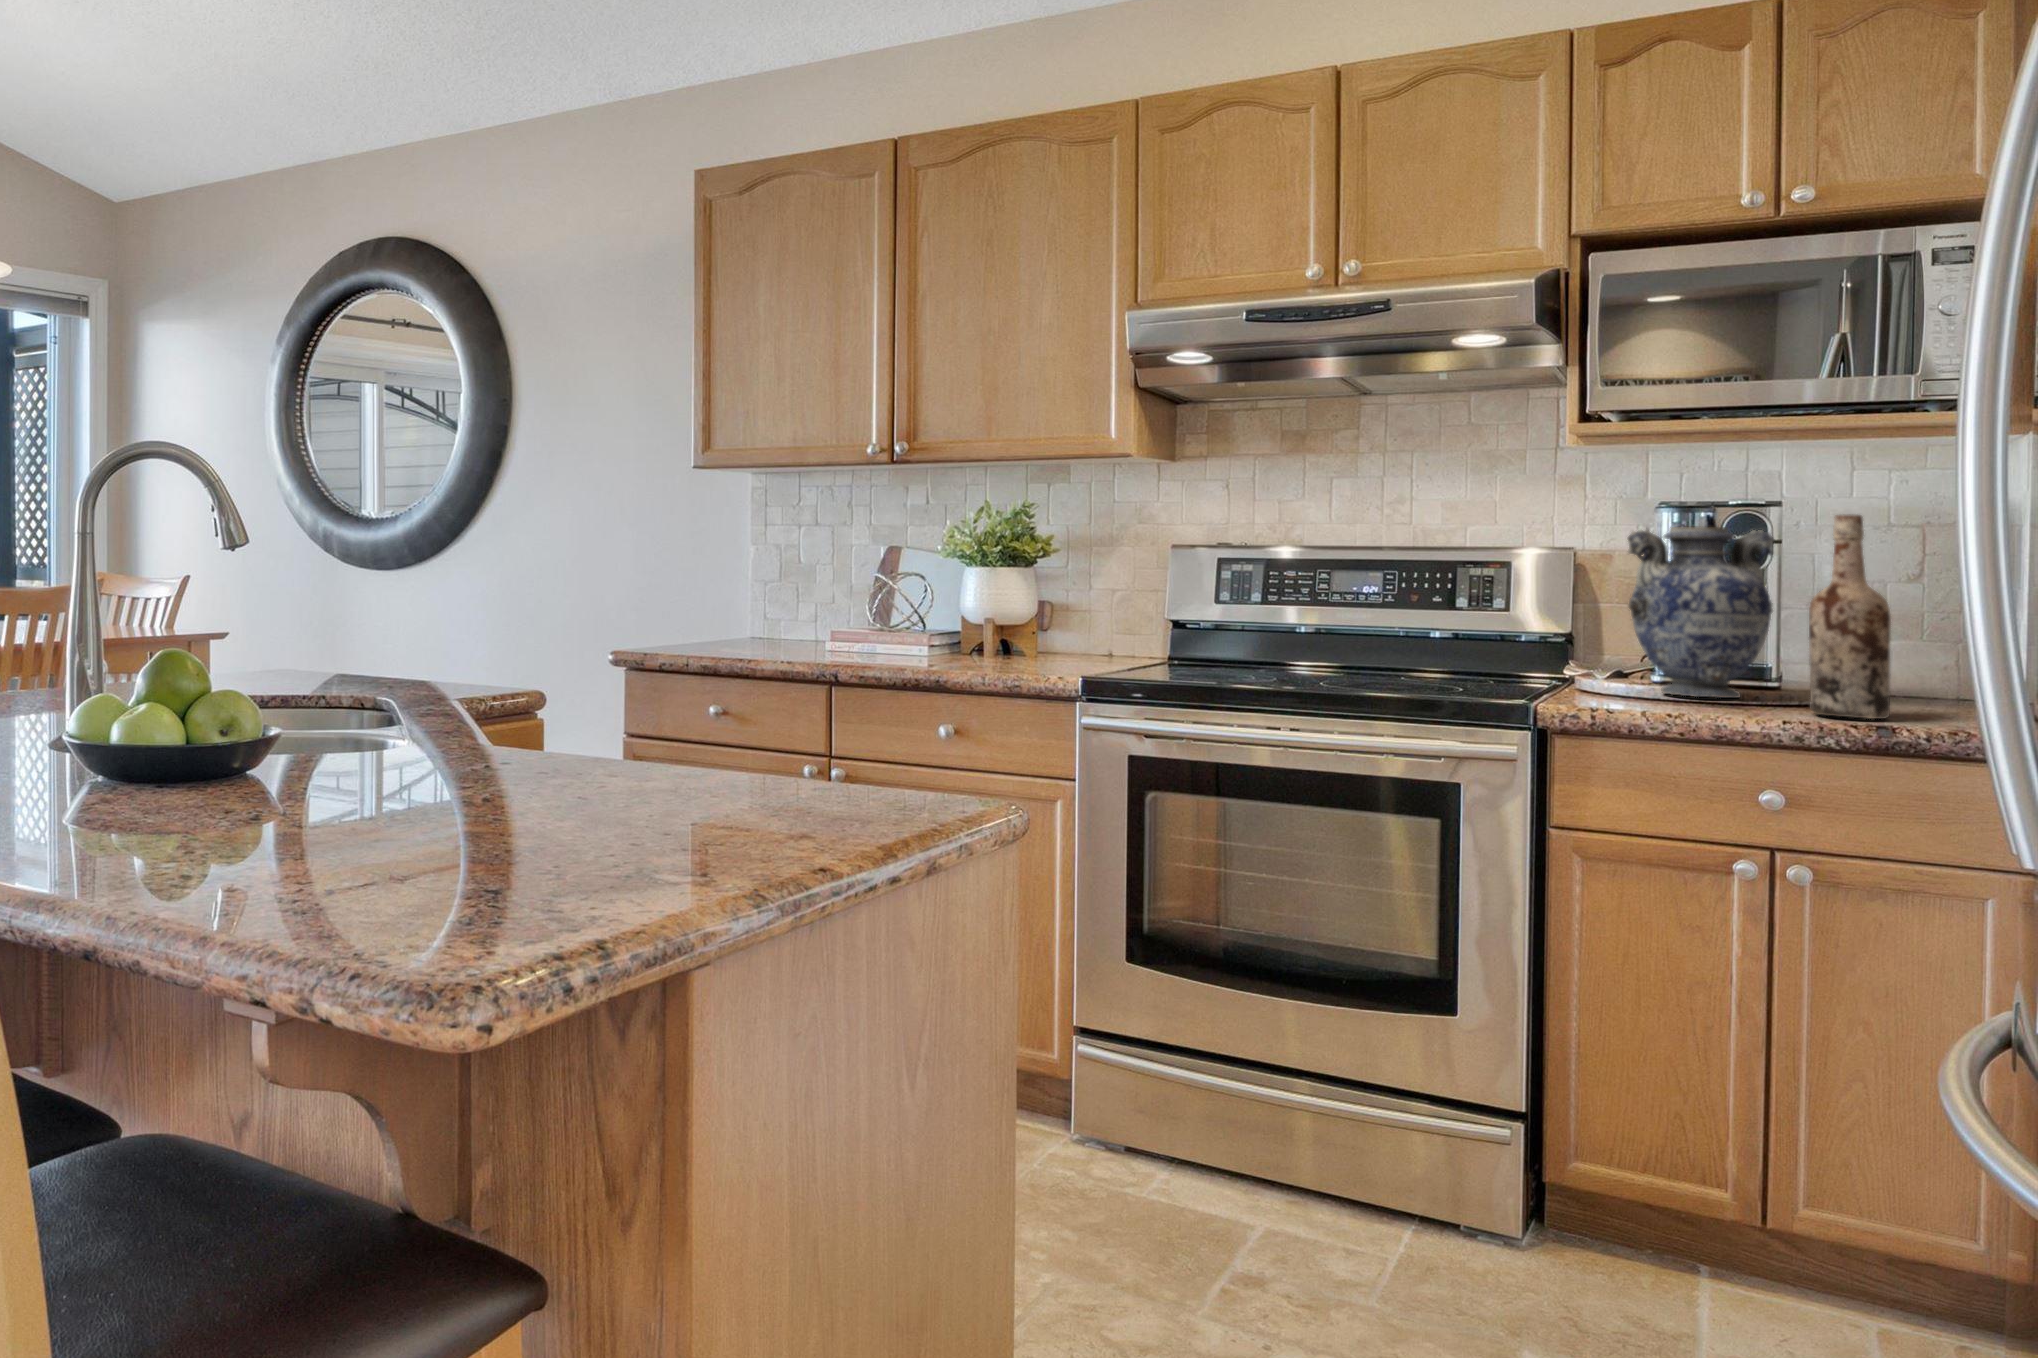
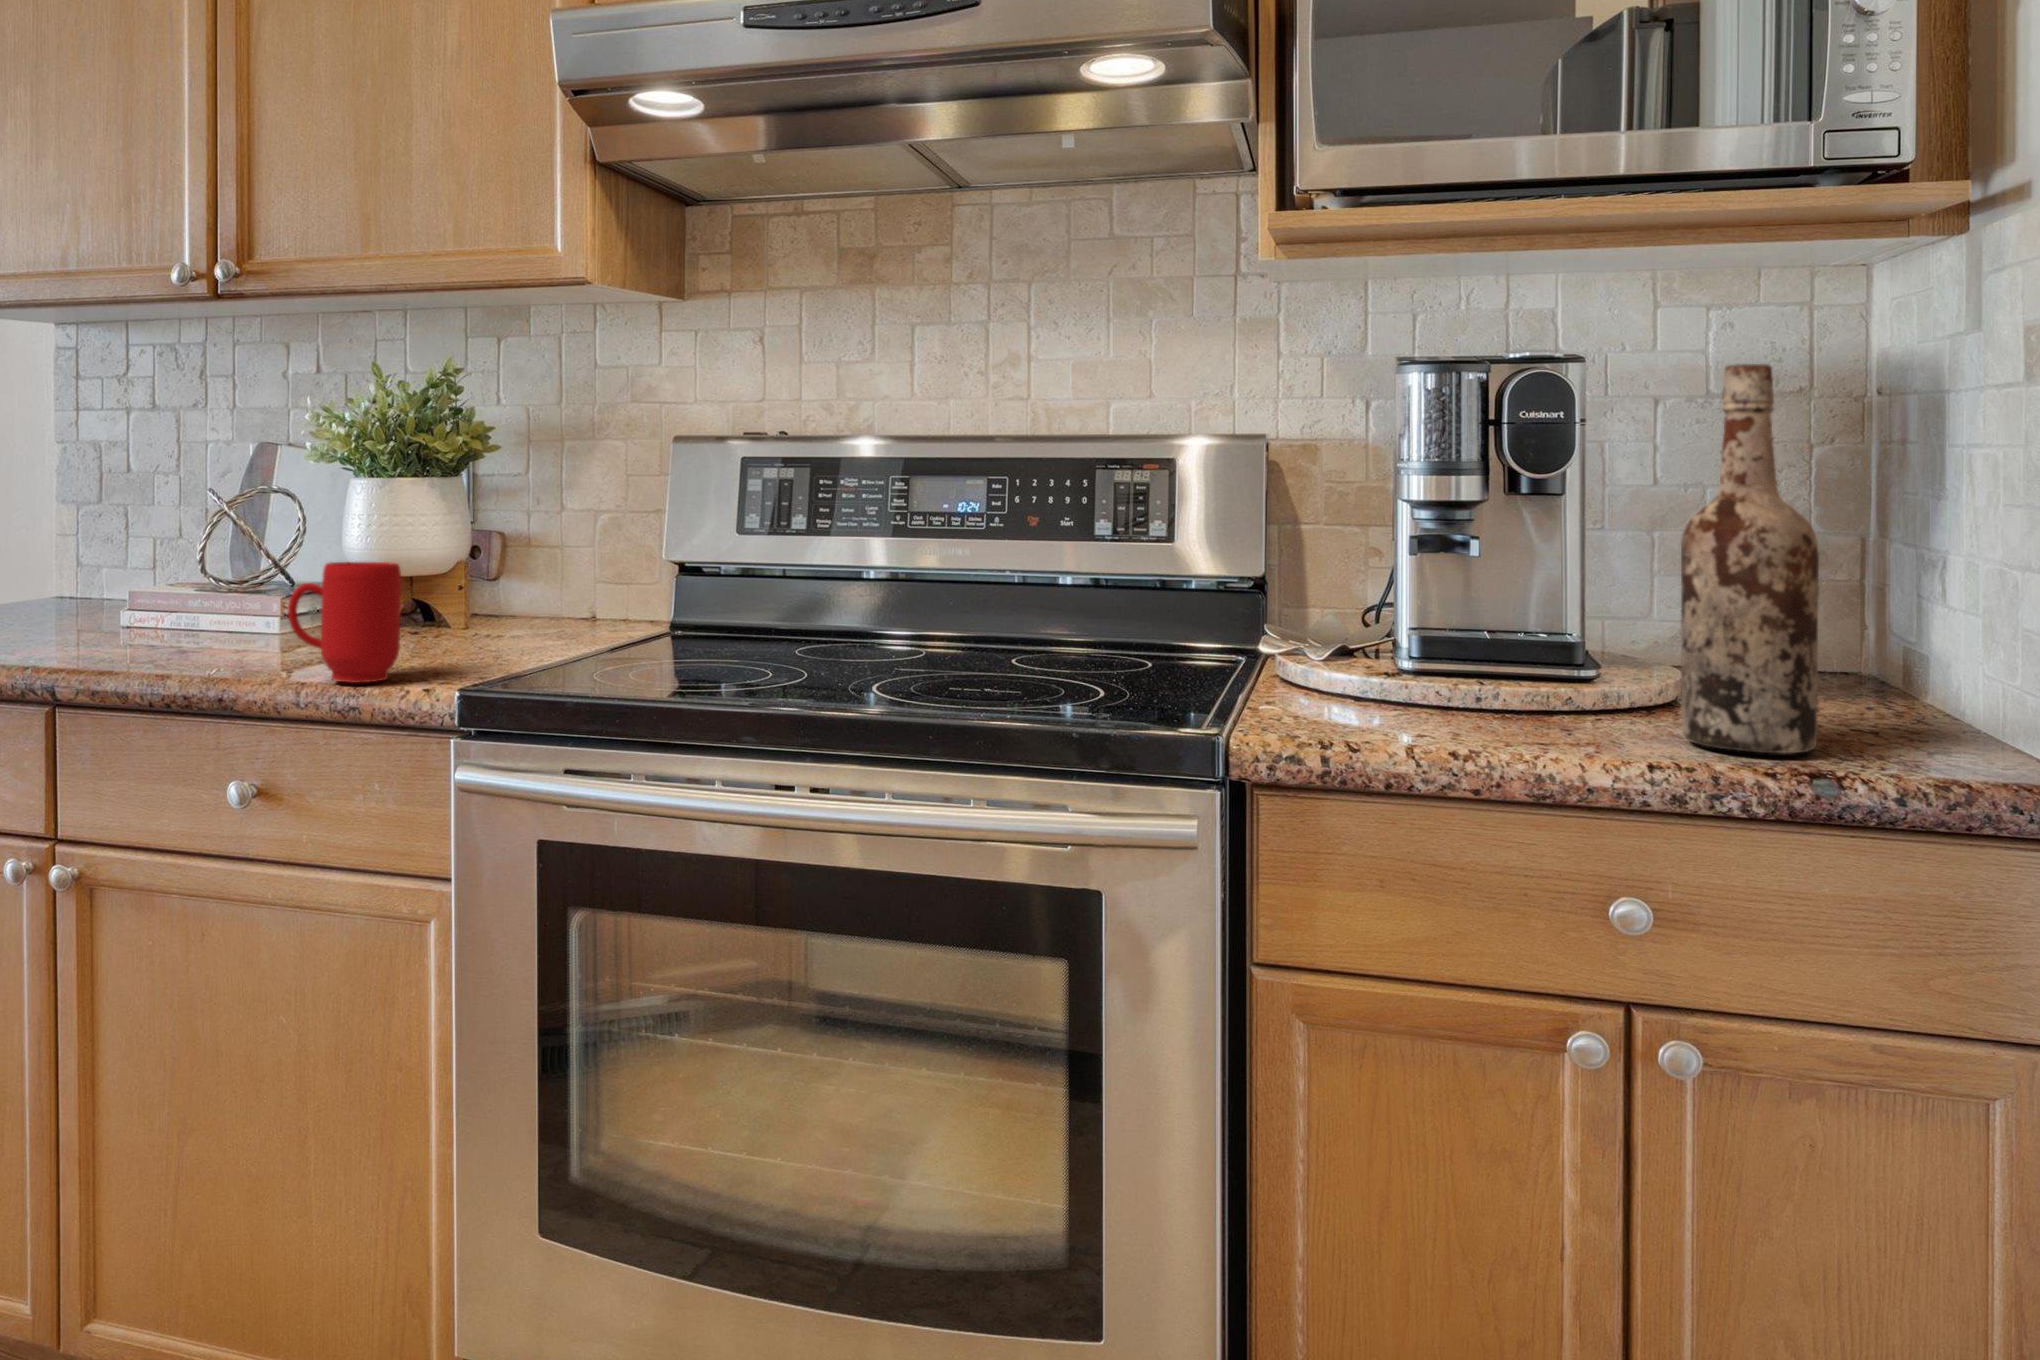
decorative vase: present [1628,526,1774,698] -> none [1371,392,1593,701]
mug: none [982,611,1041,673] -> present [288,562,401,683]

